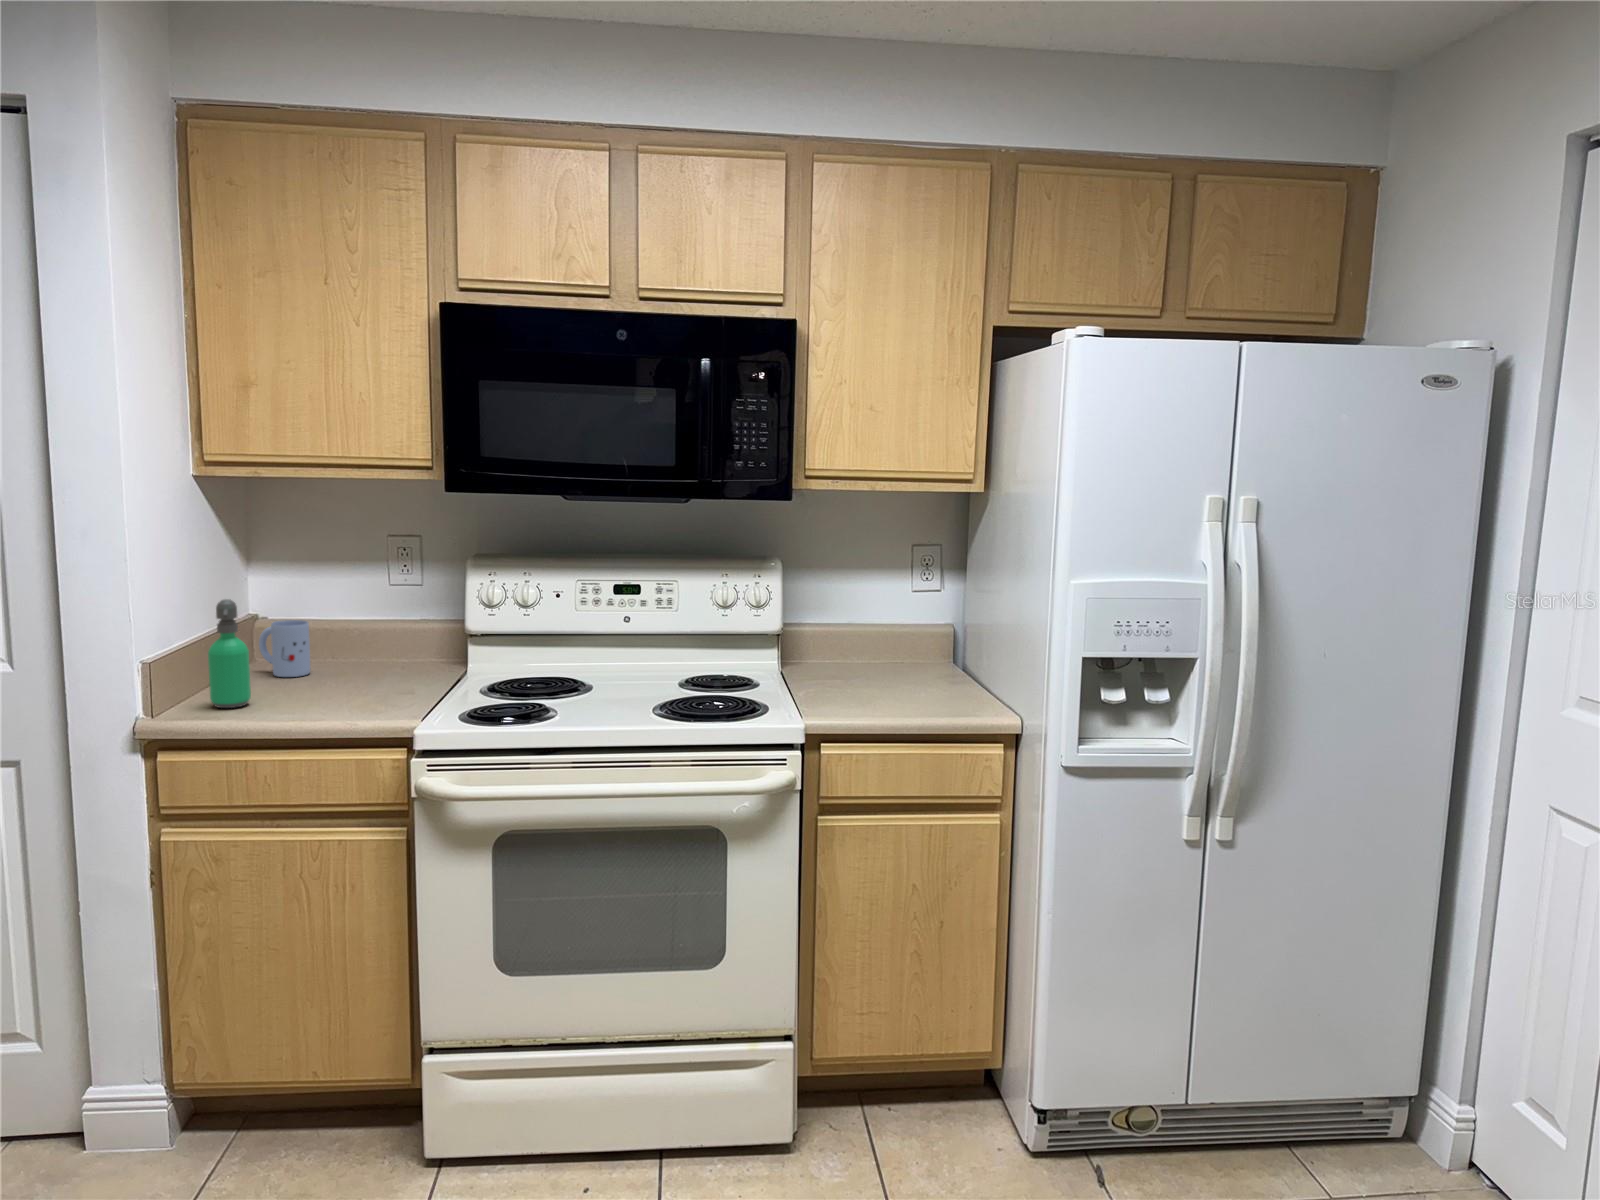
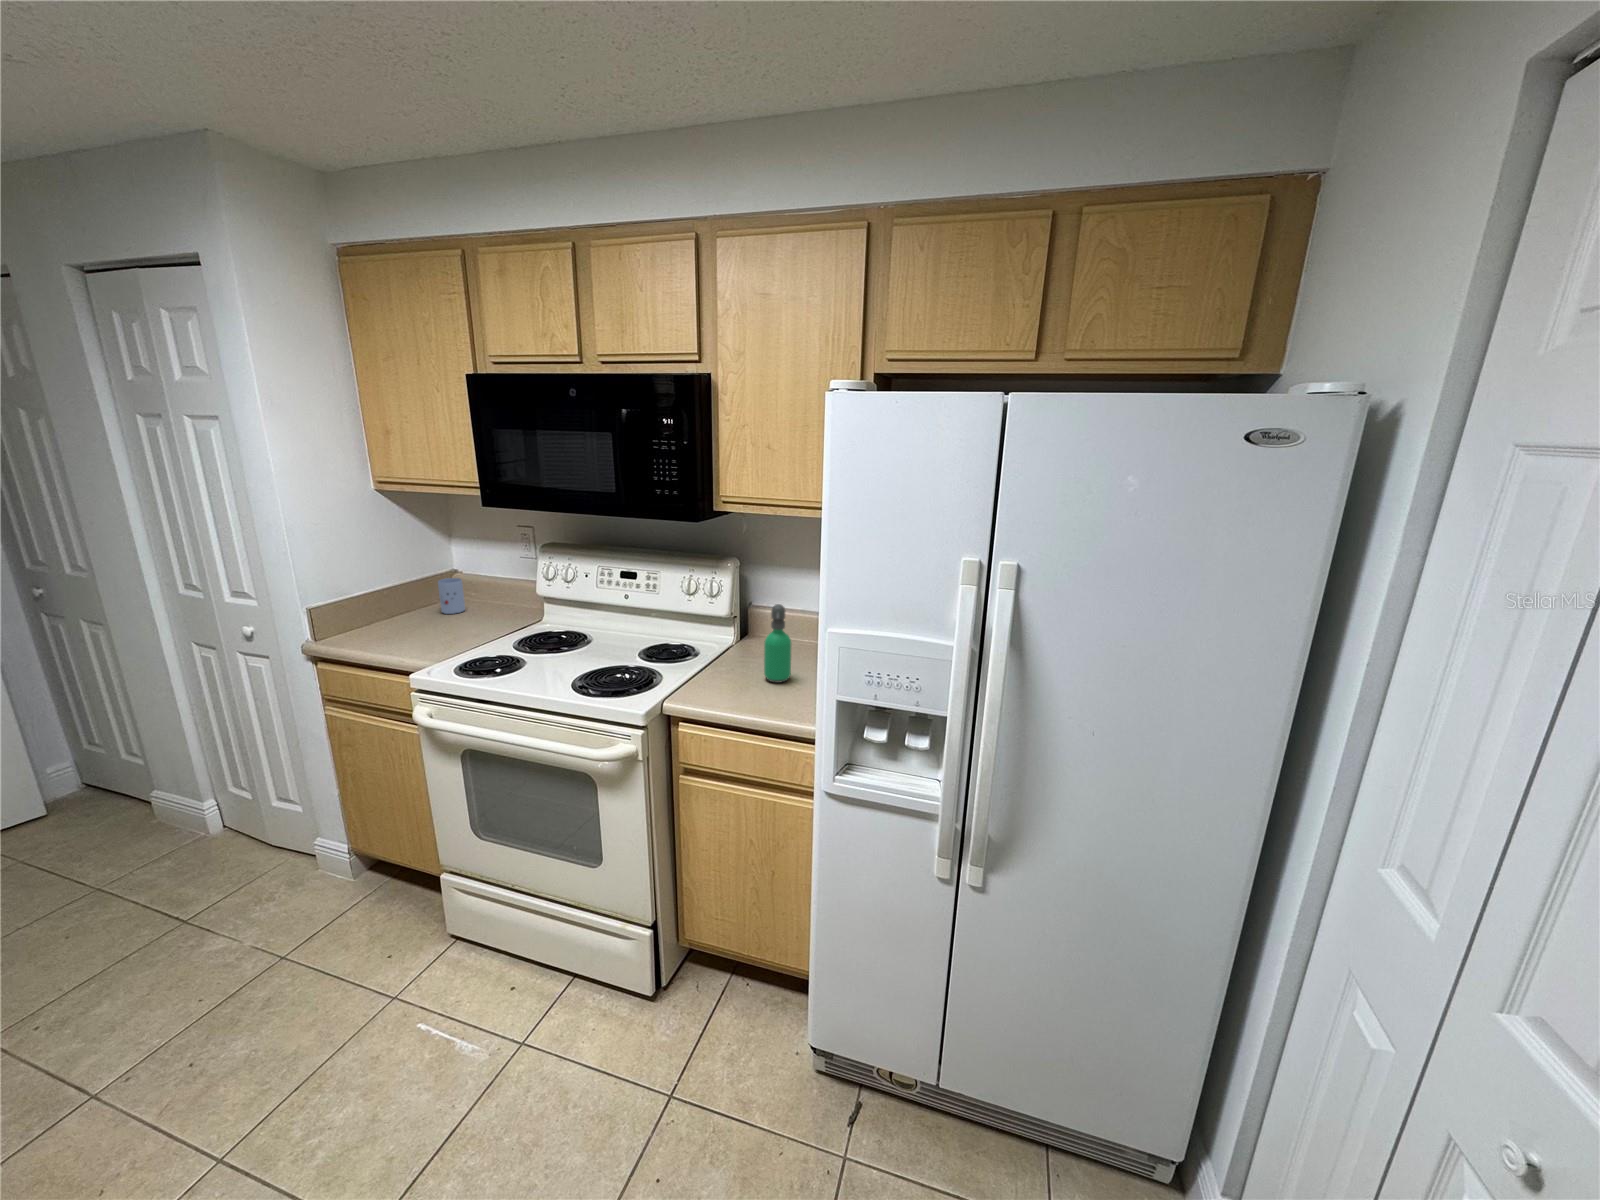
soap dispenser: present [208,599,251,708] -> present [764,604,791,683]

